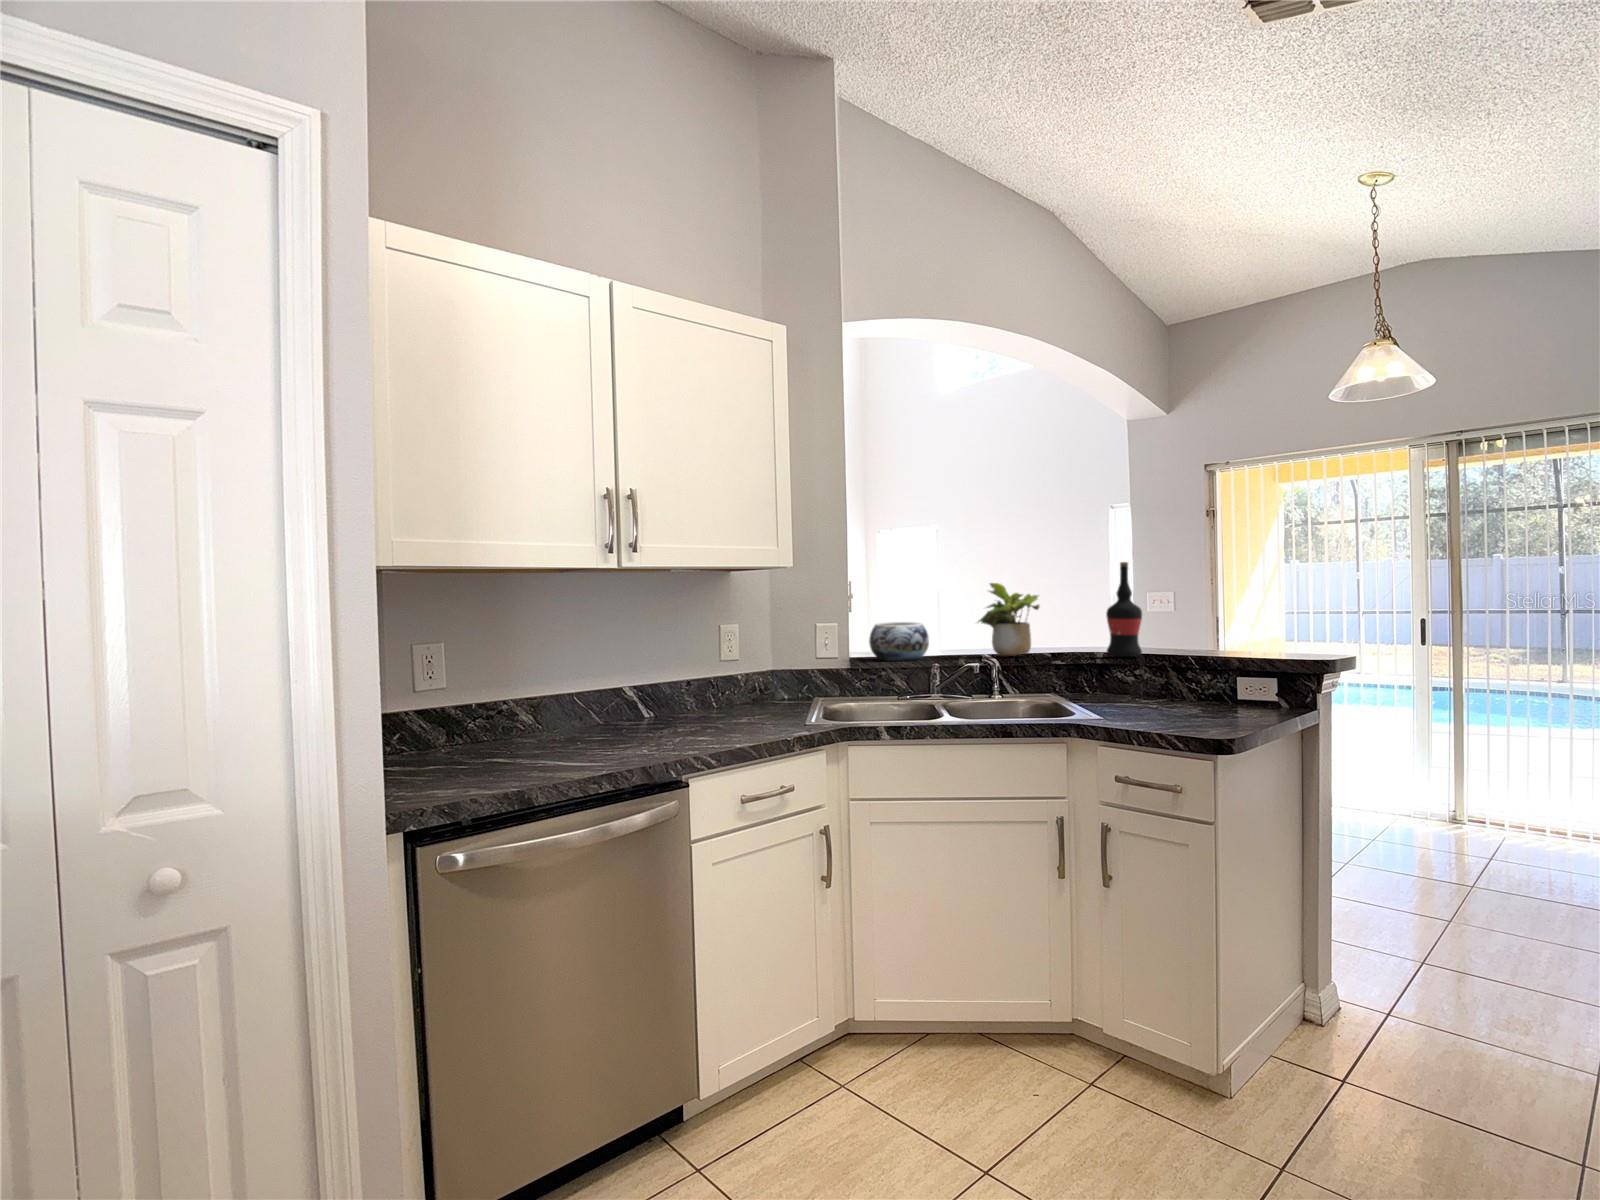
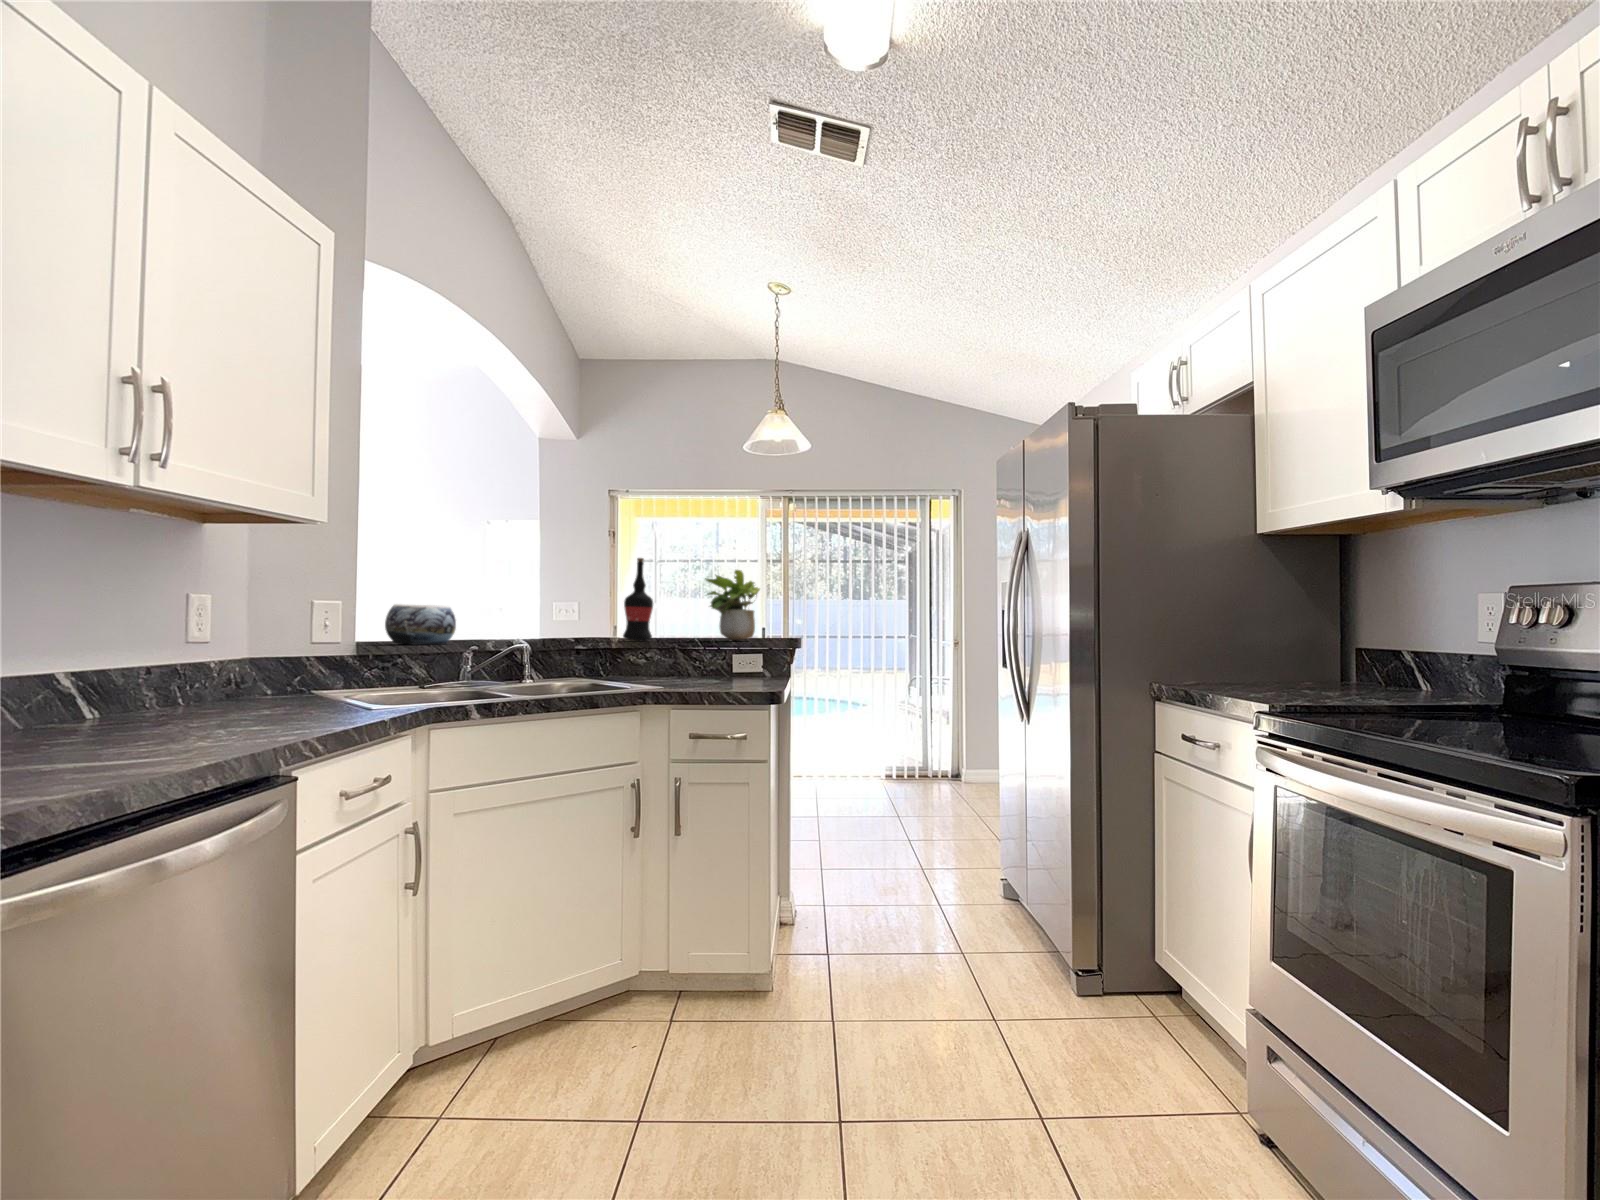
potted plant: present [978,583,1039,657] -> present [705,570,760,641]

